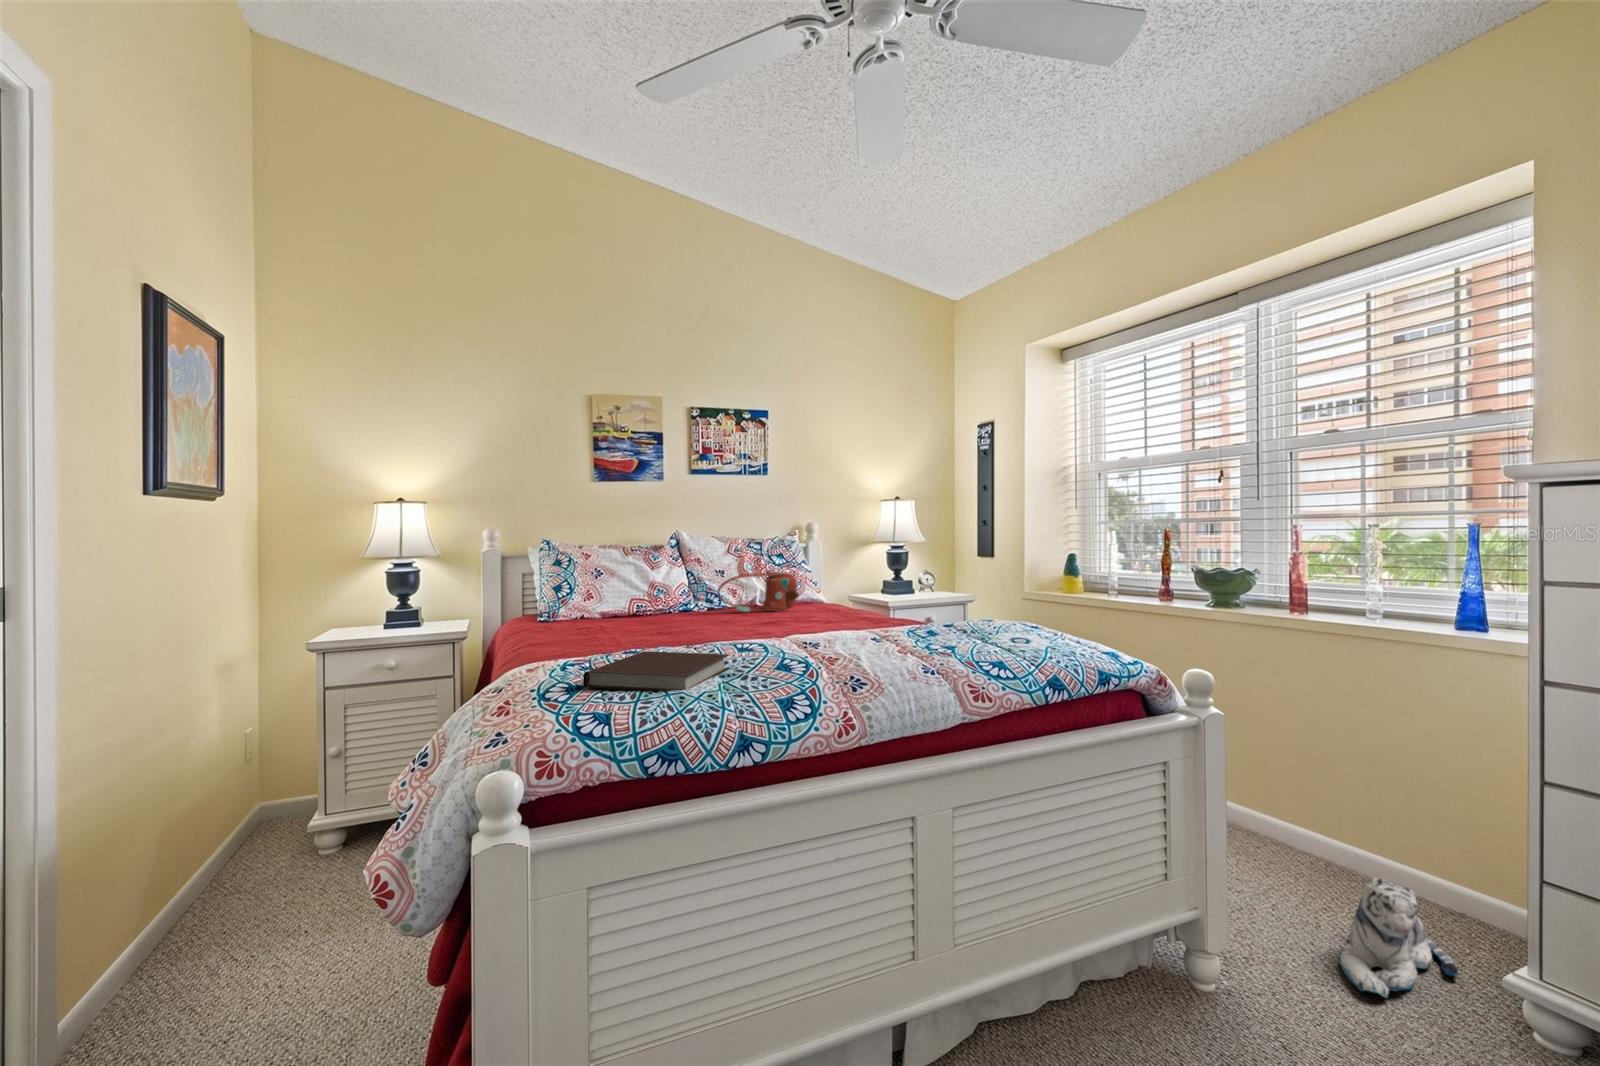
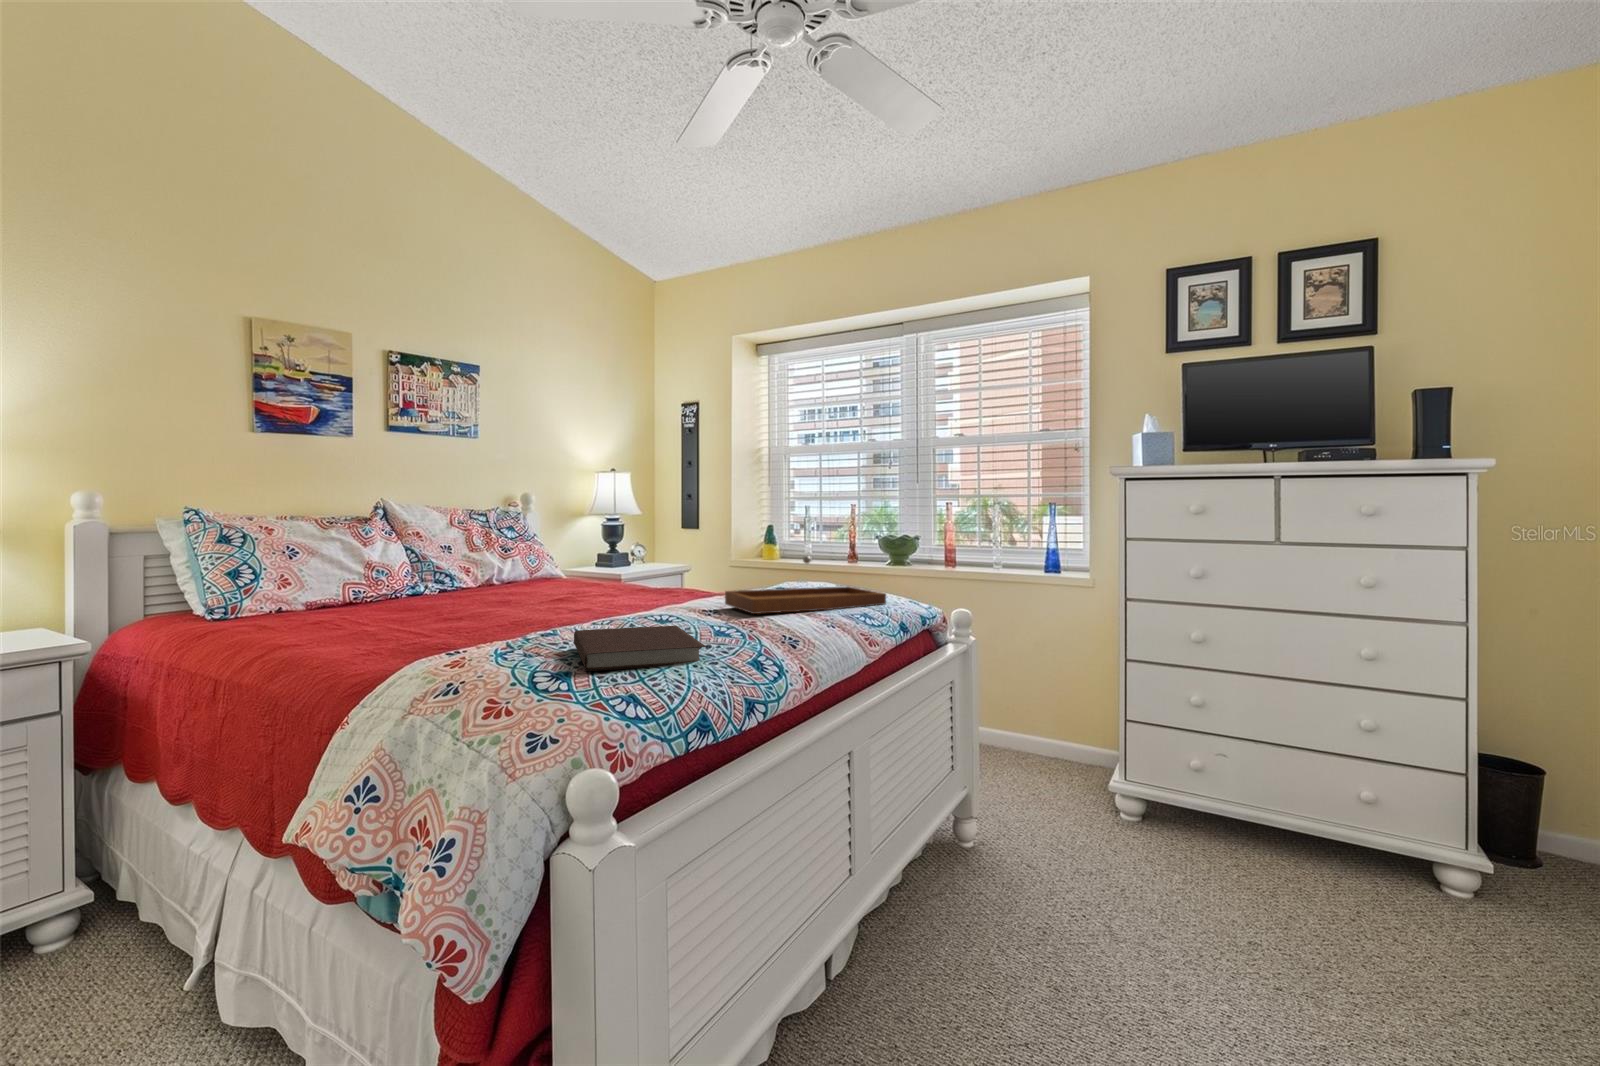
handbag: present [718,572,799,612] -> none [462,545,554,590]
tray: none [857,590,1031,655] -> present [725,556,886,614]
plush toy: present [1339,878,1458,998] -> none [1021,743,1083,819]

